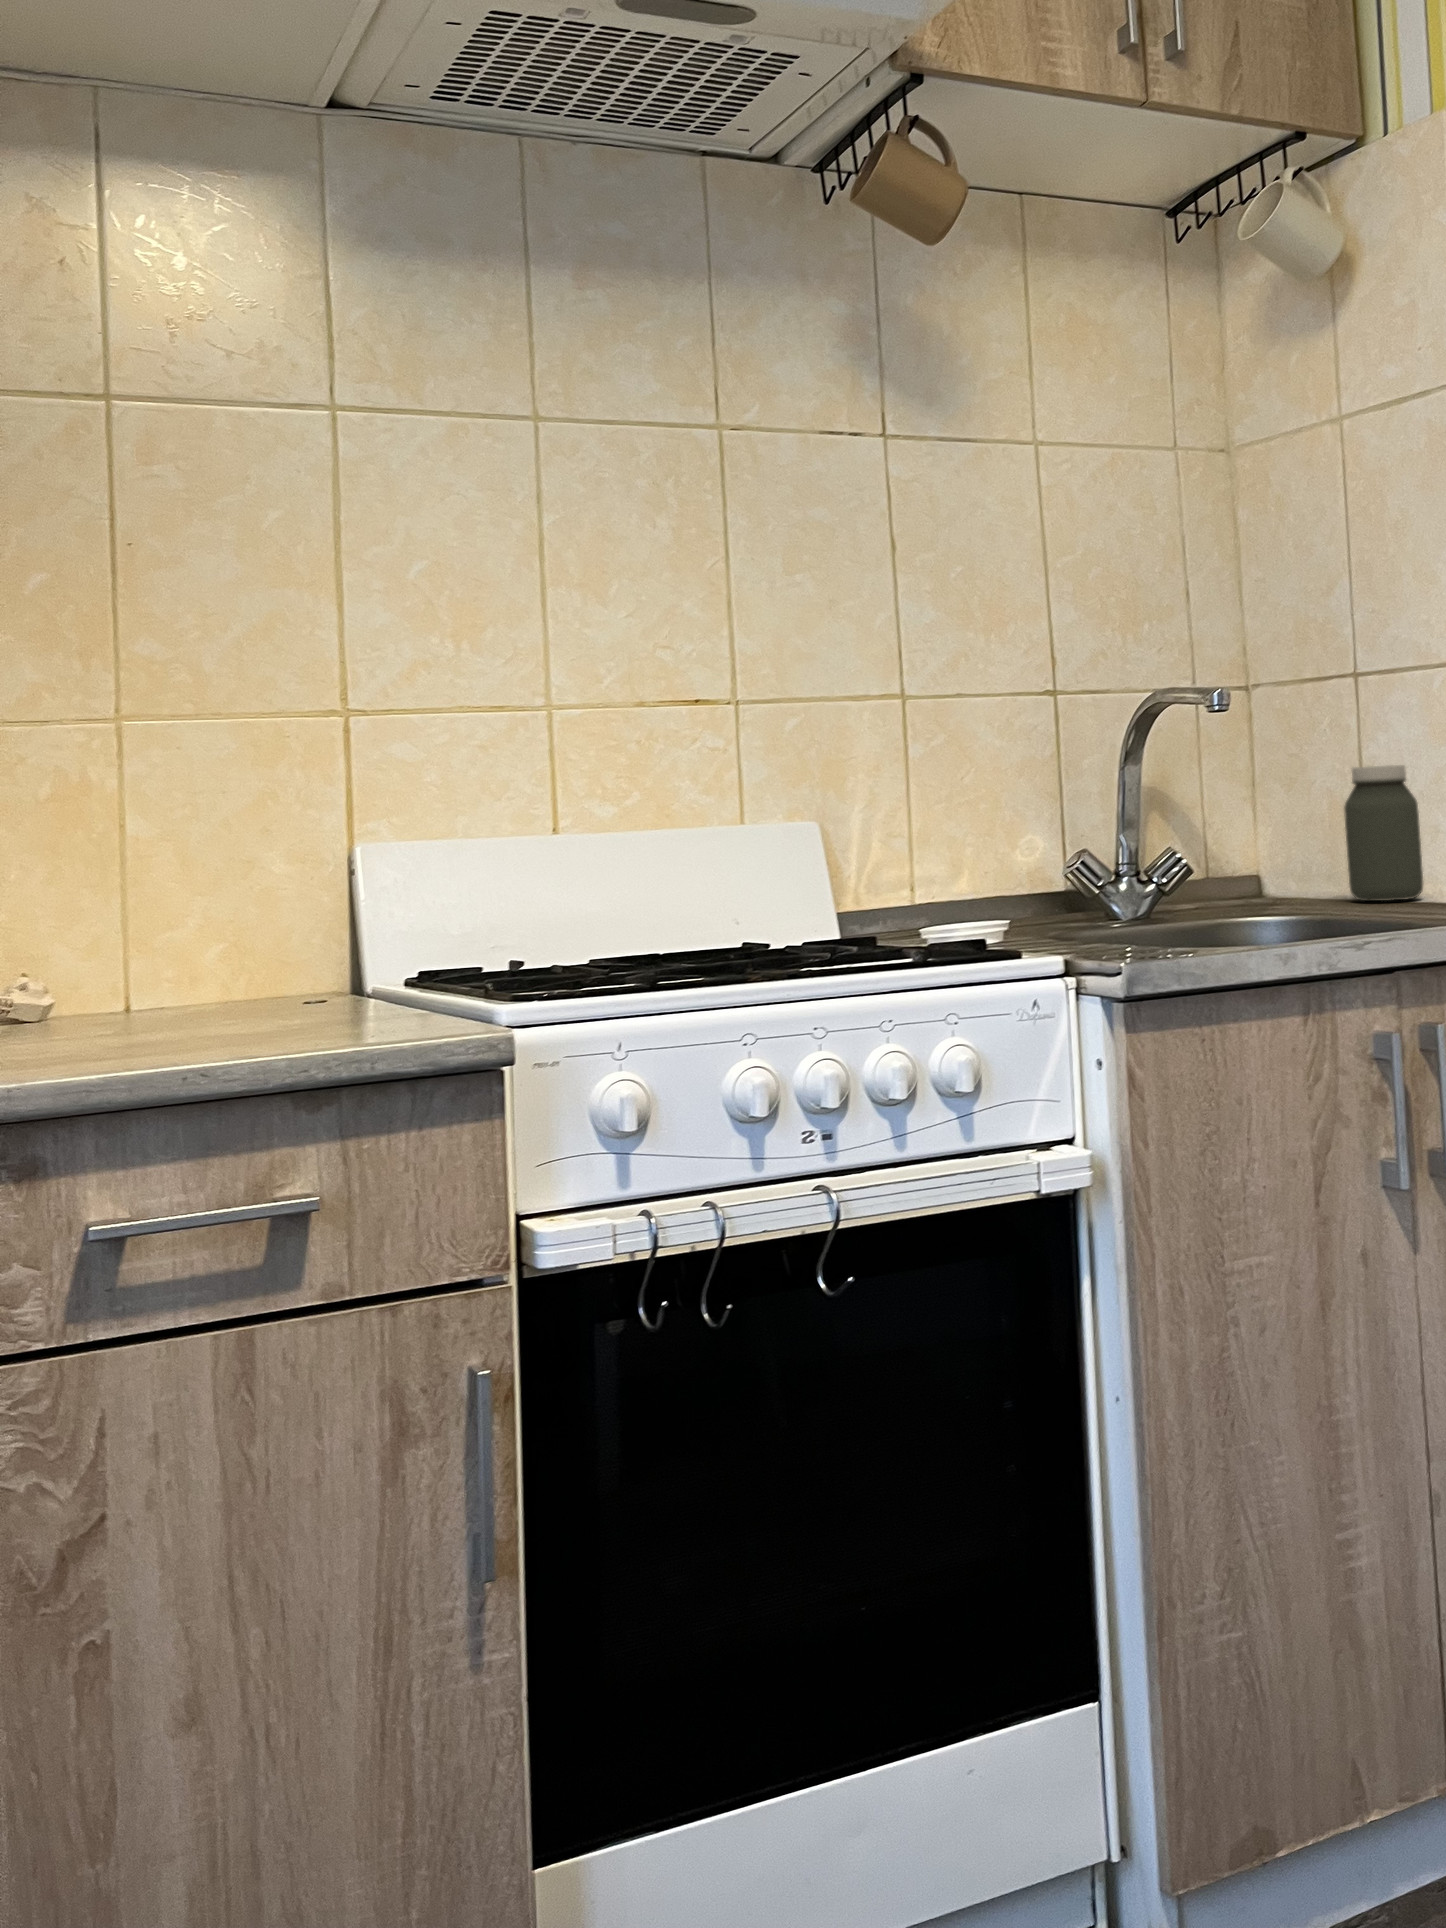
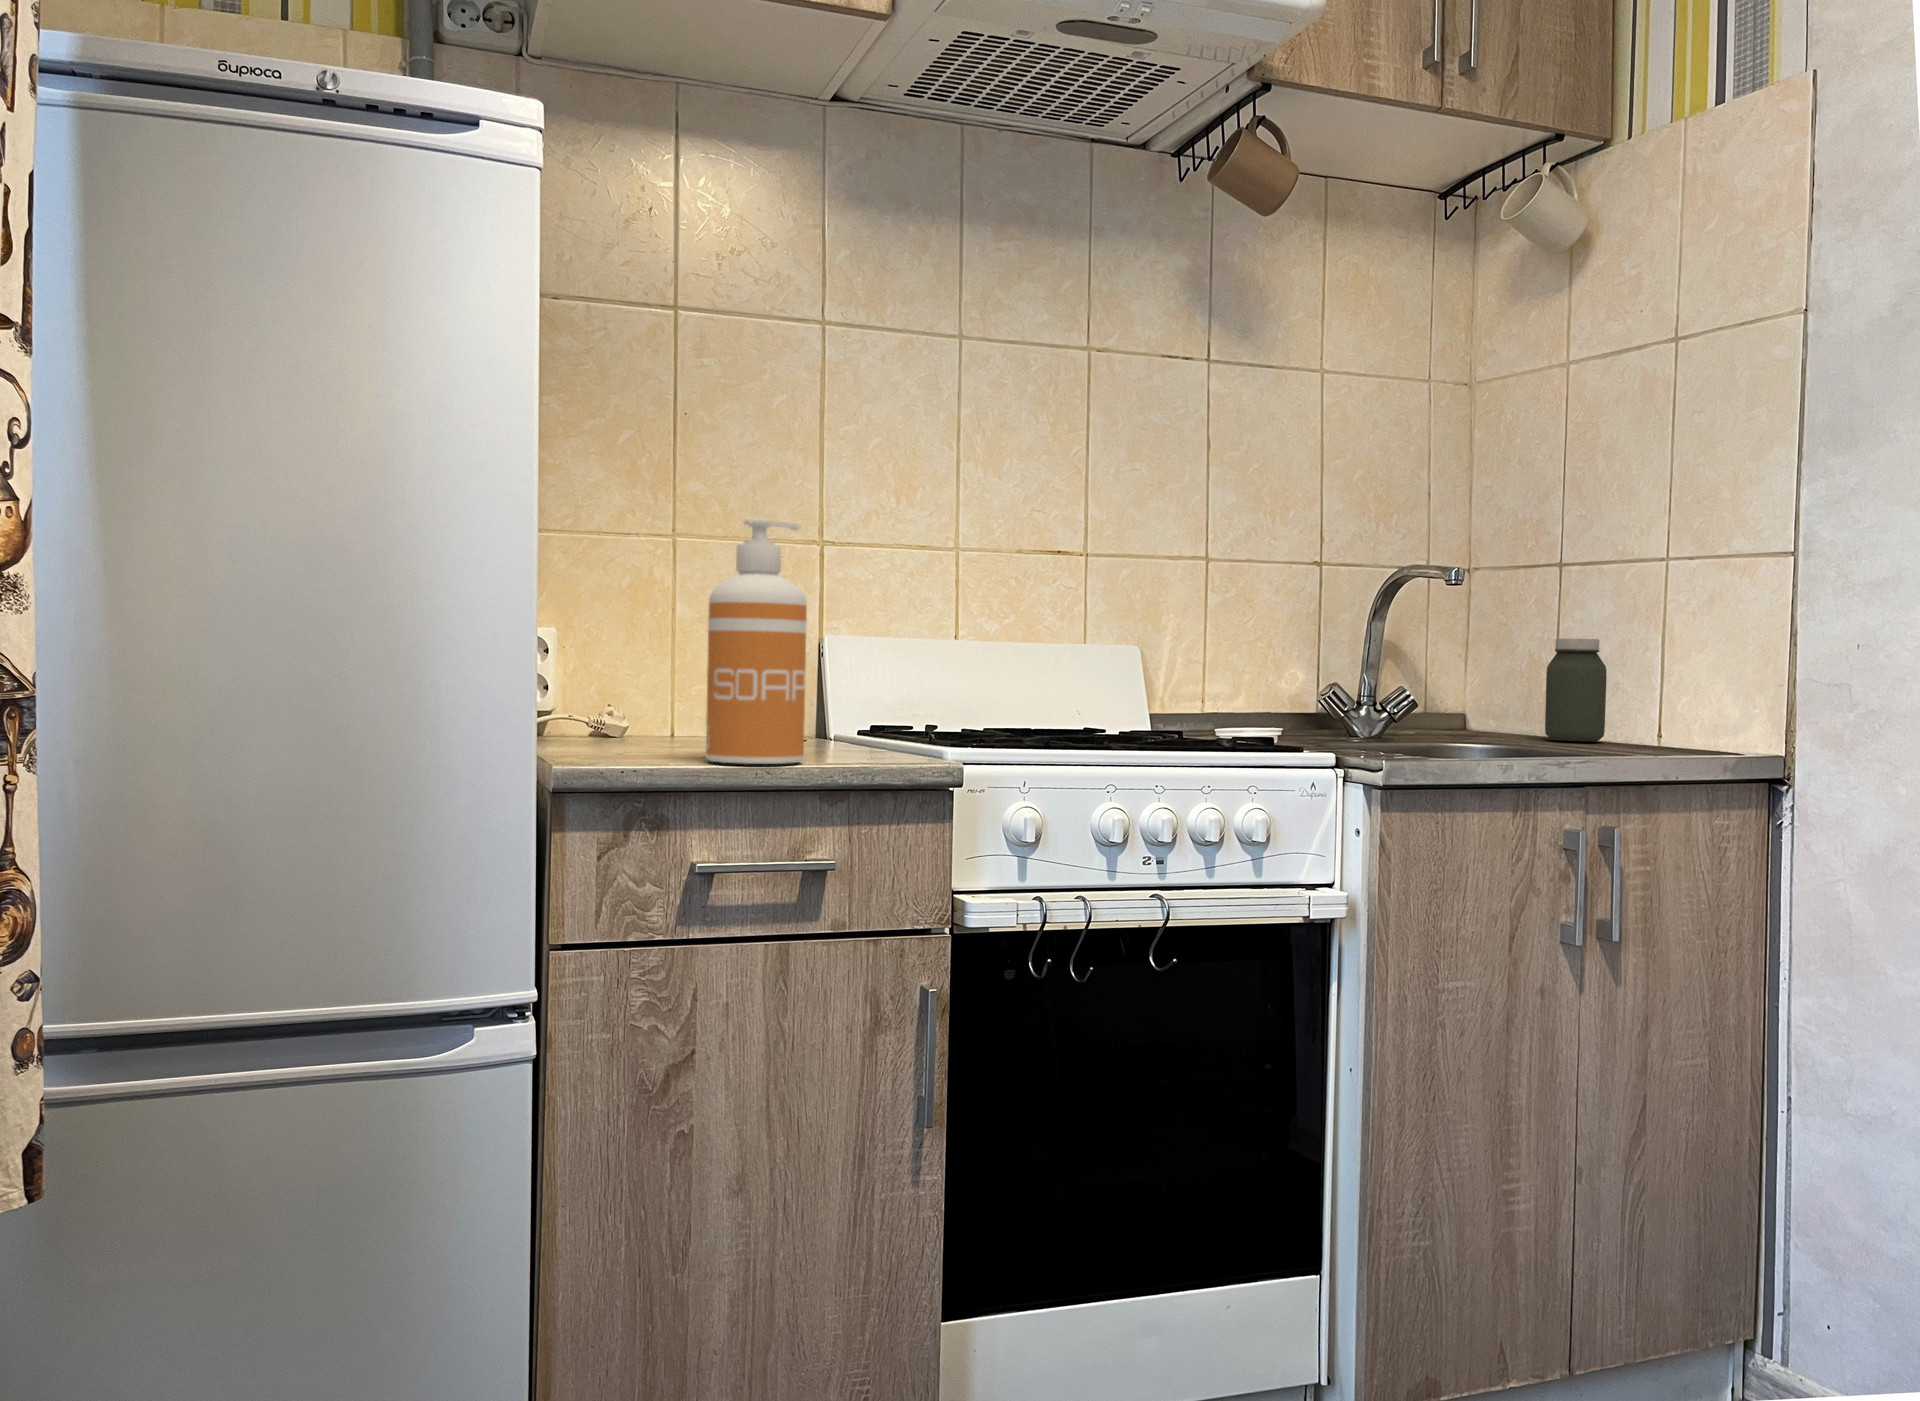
soap dispenser: none [114,694,270,1064] -> present [706,518,807,764]

